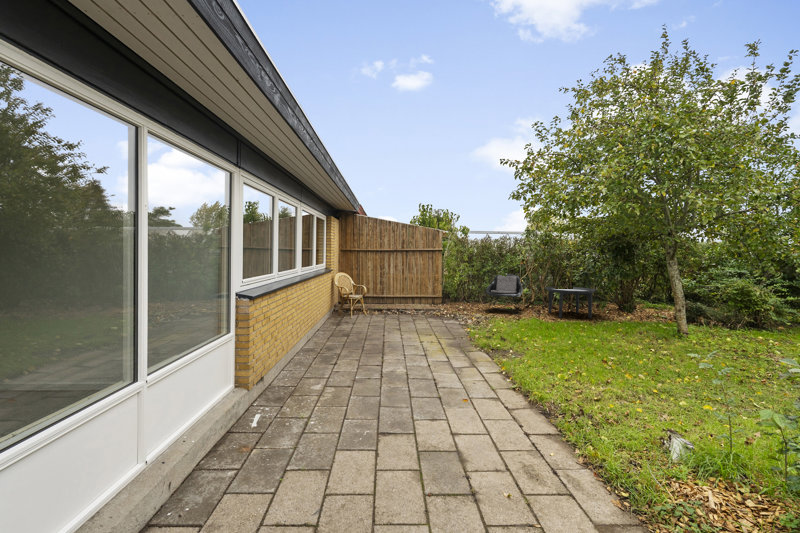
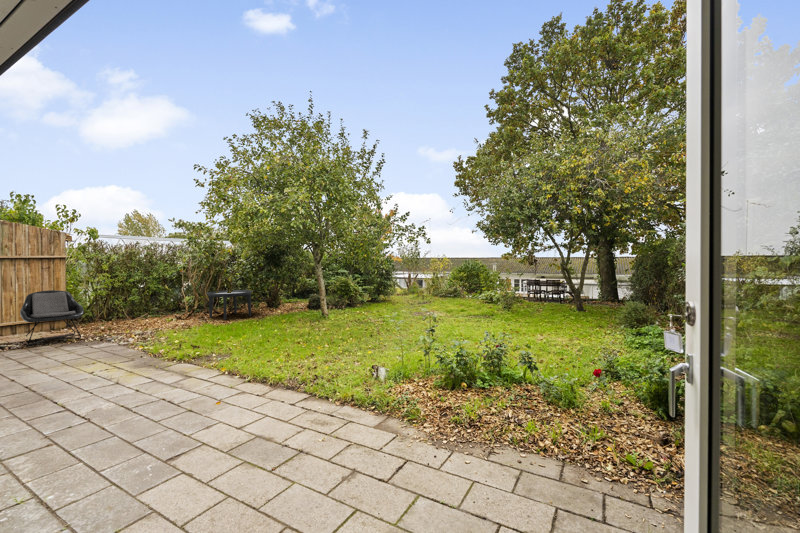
lounge chair: present [486,274,523,314] -> present [20,290,84,346]

